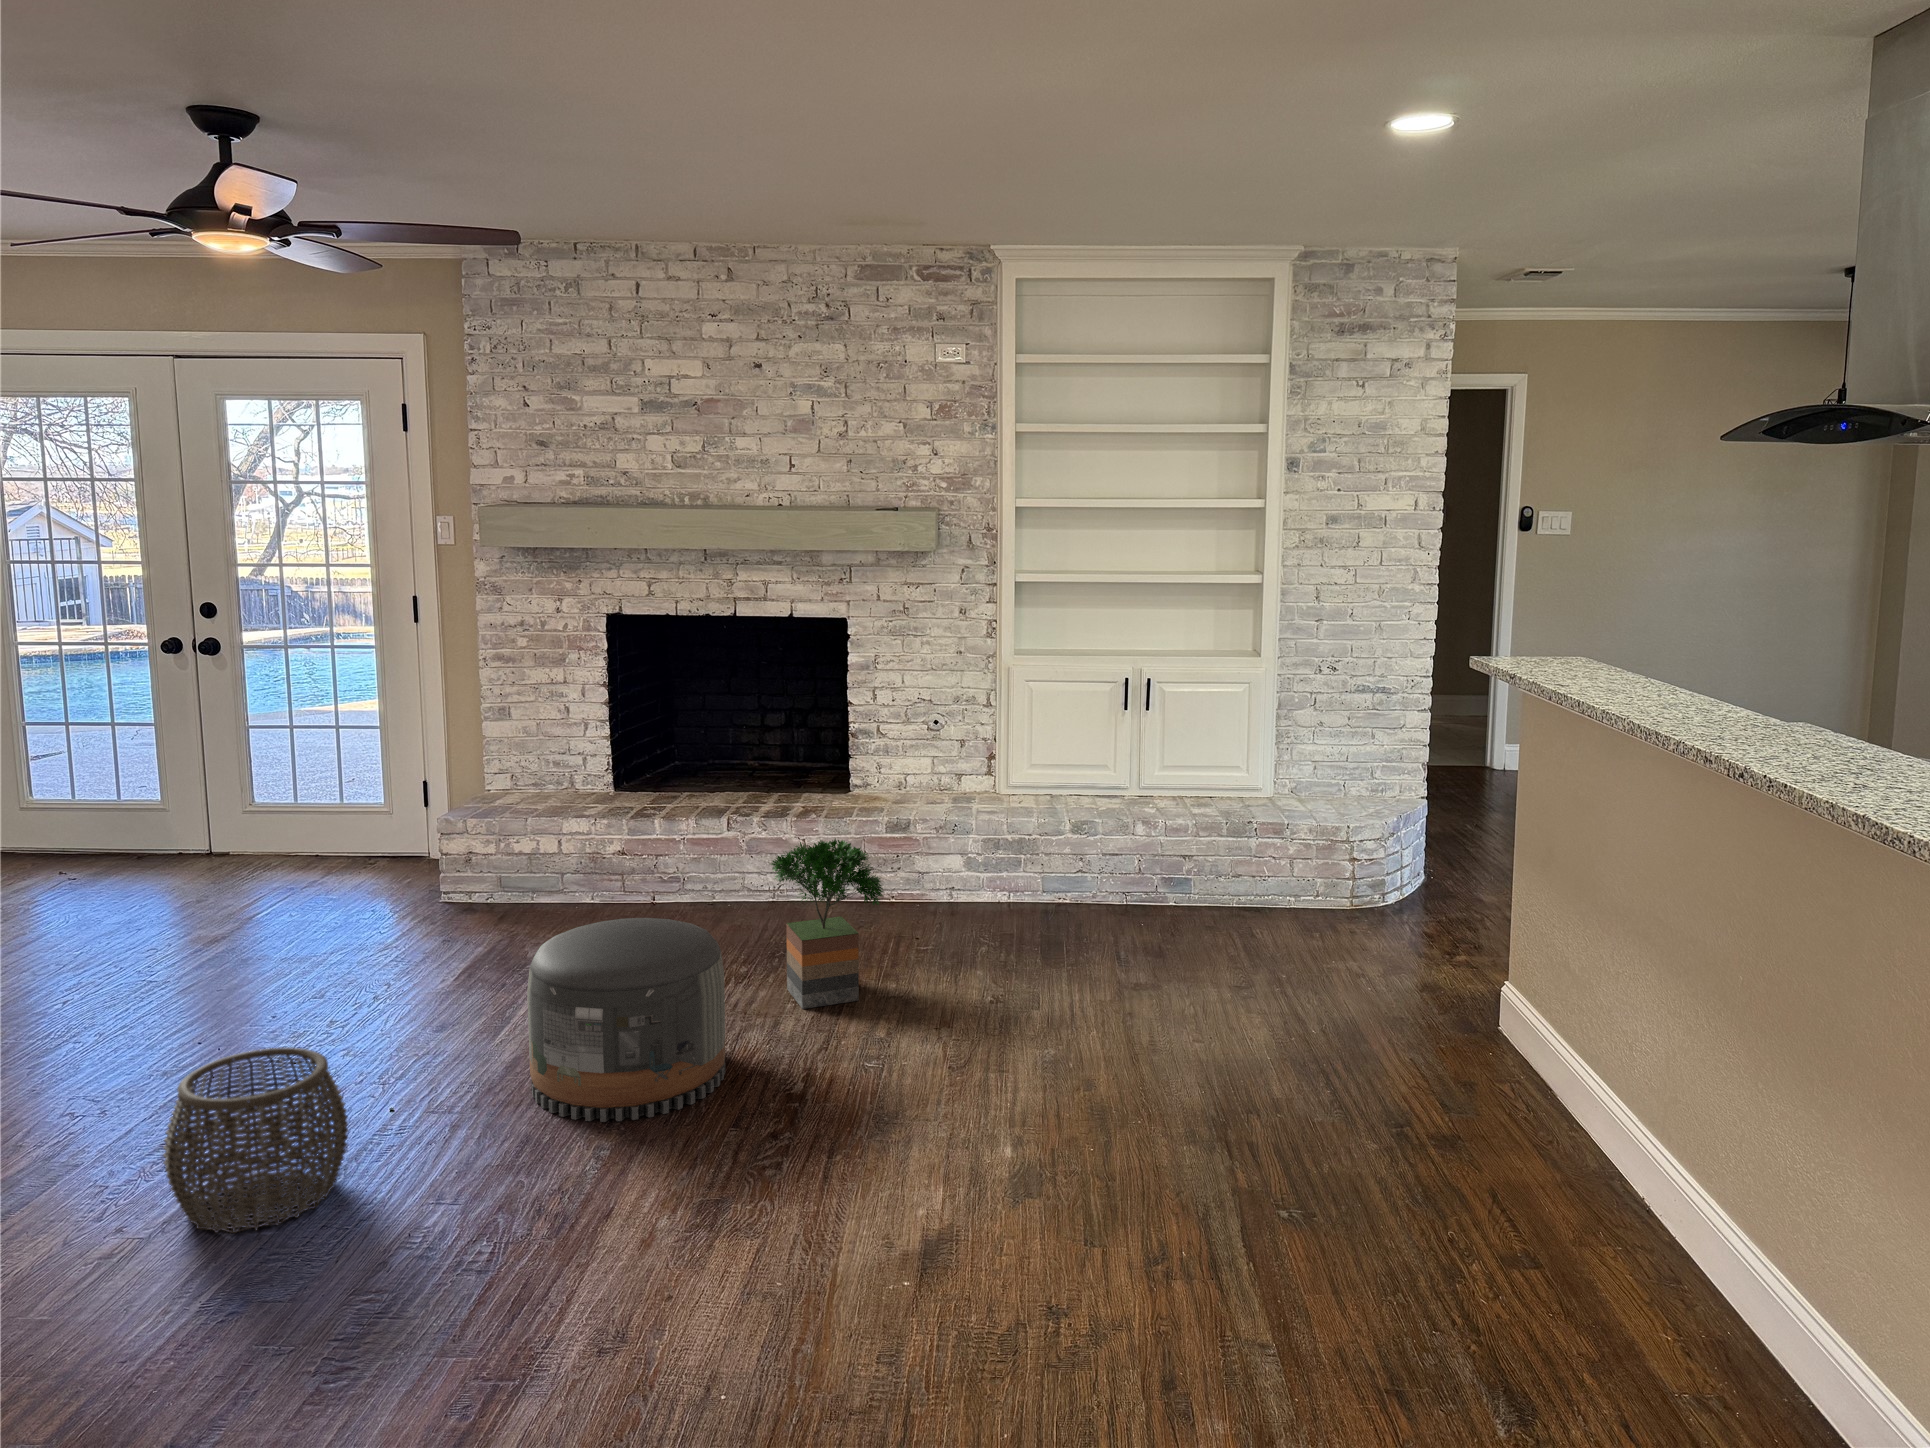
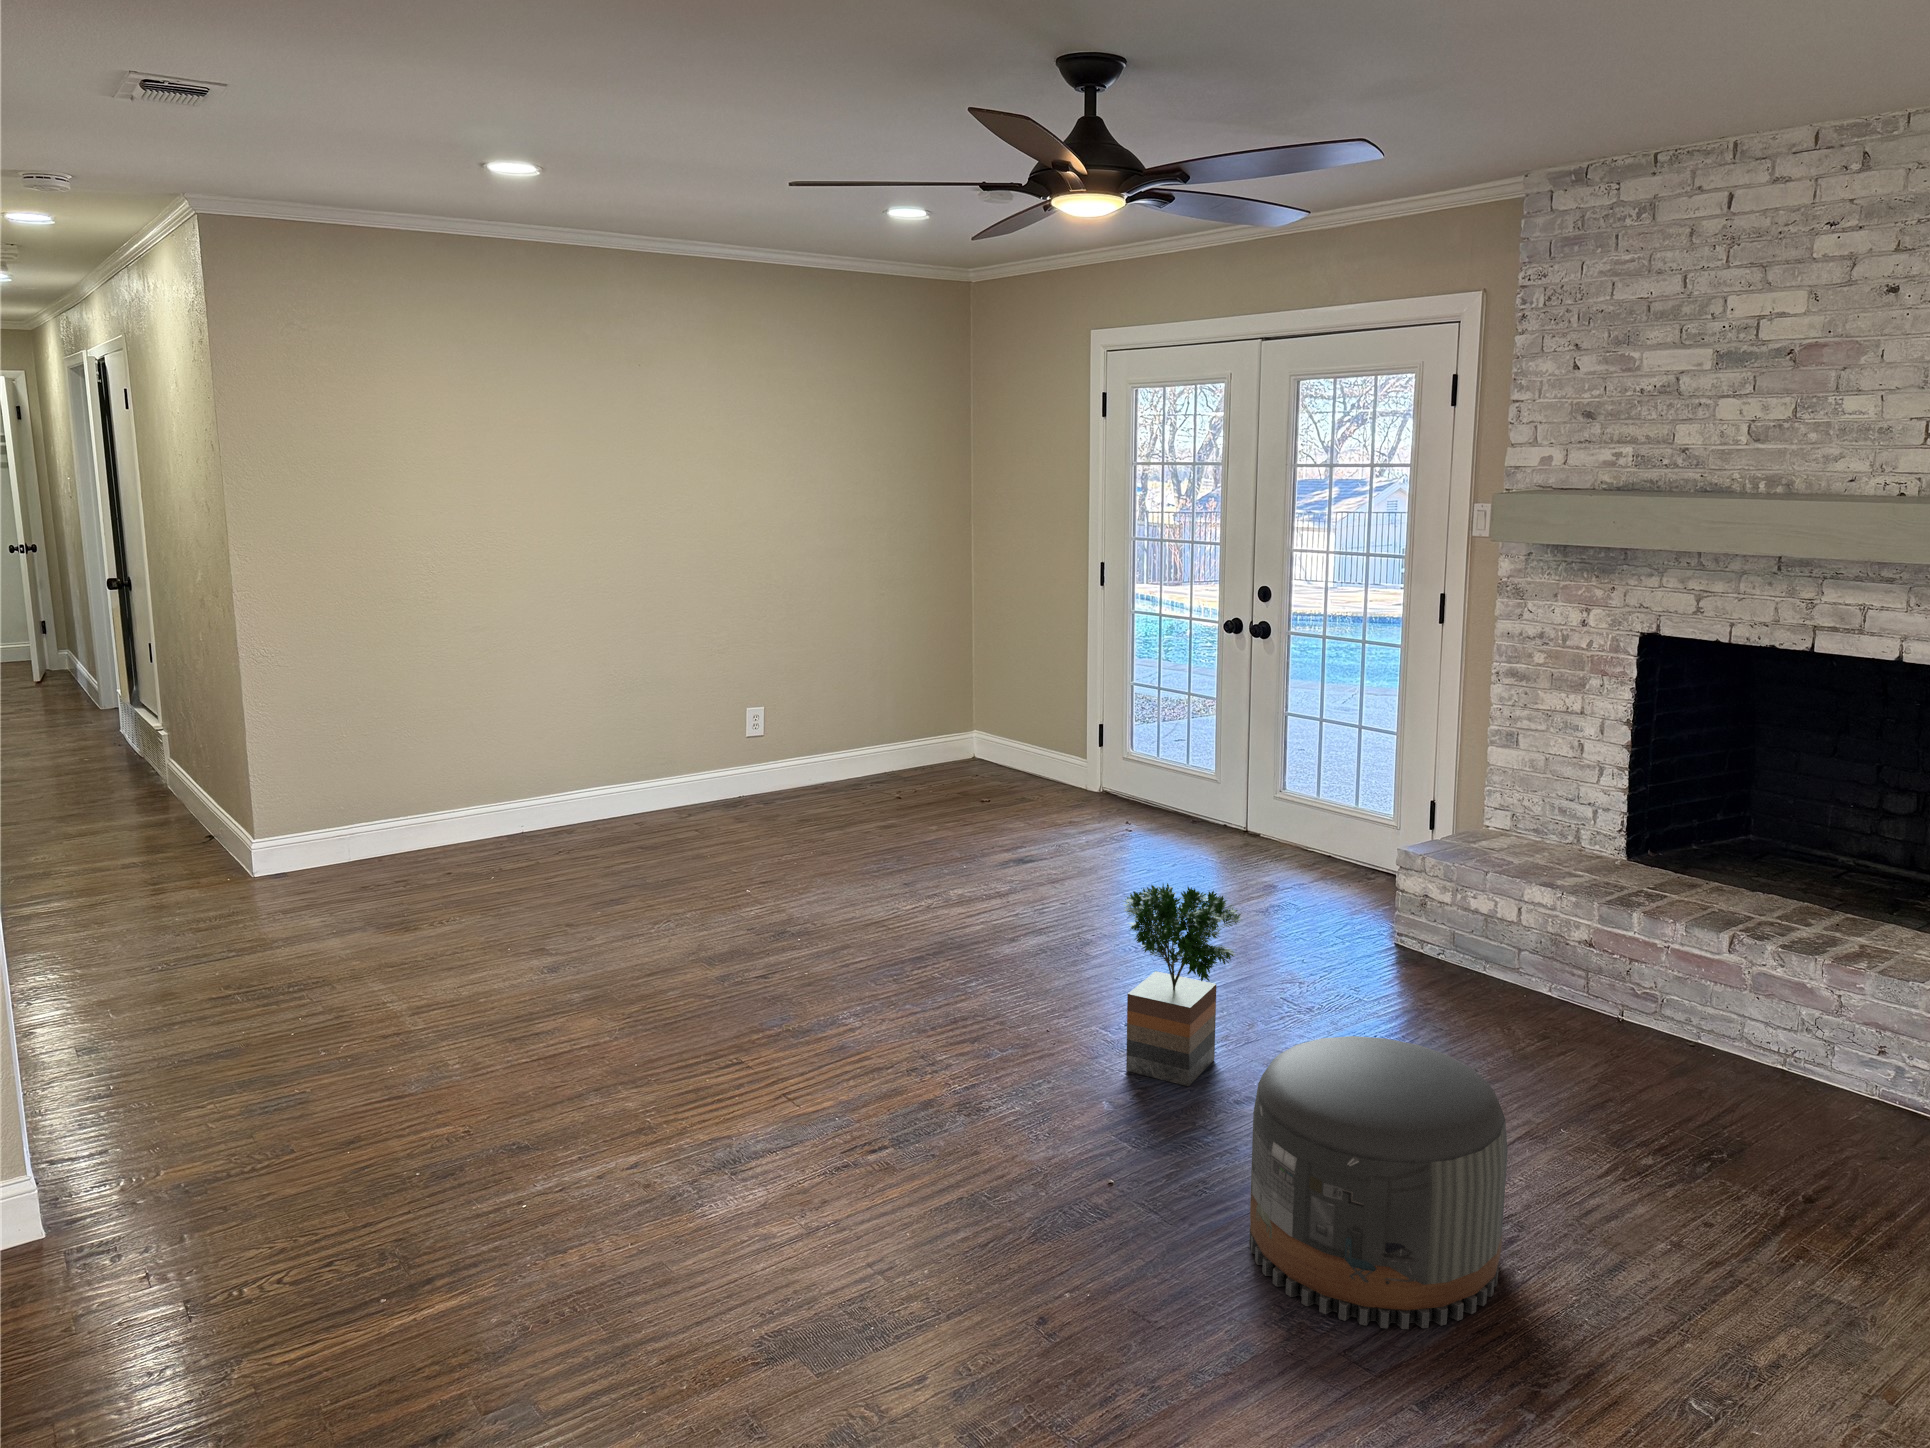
potted tree: present [771,838,884,1009] -> present [1123,883,1241,1086]
woven basket: present [163,1048,348,1233] -> none [867,1058,1030,1249]

